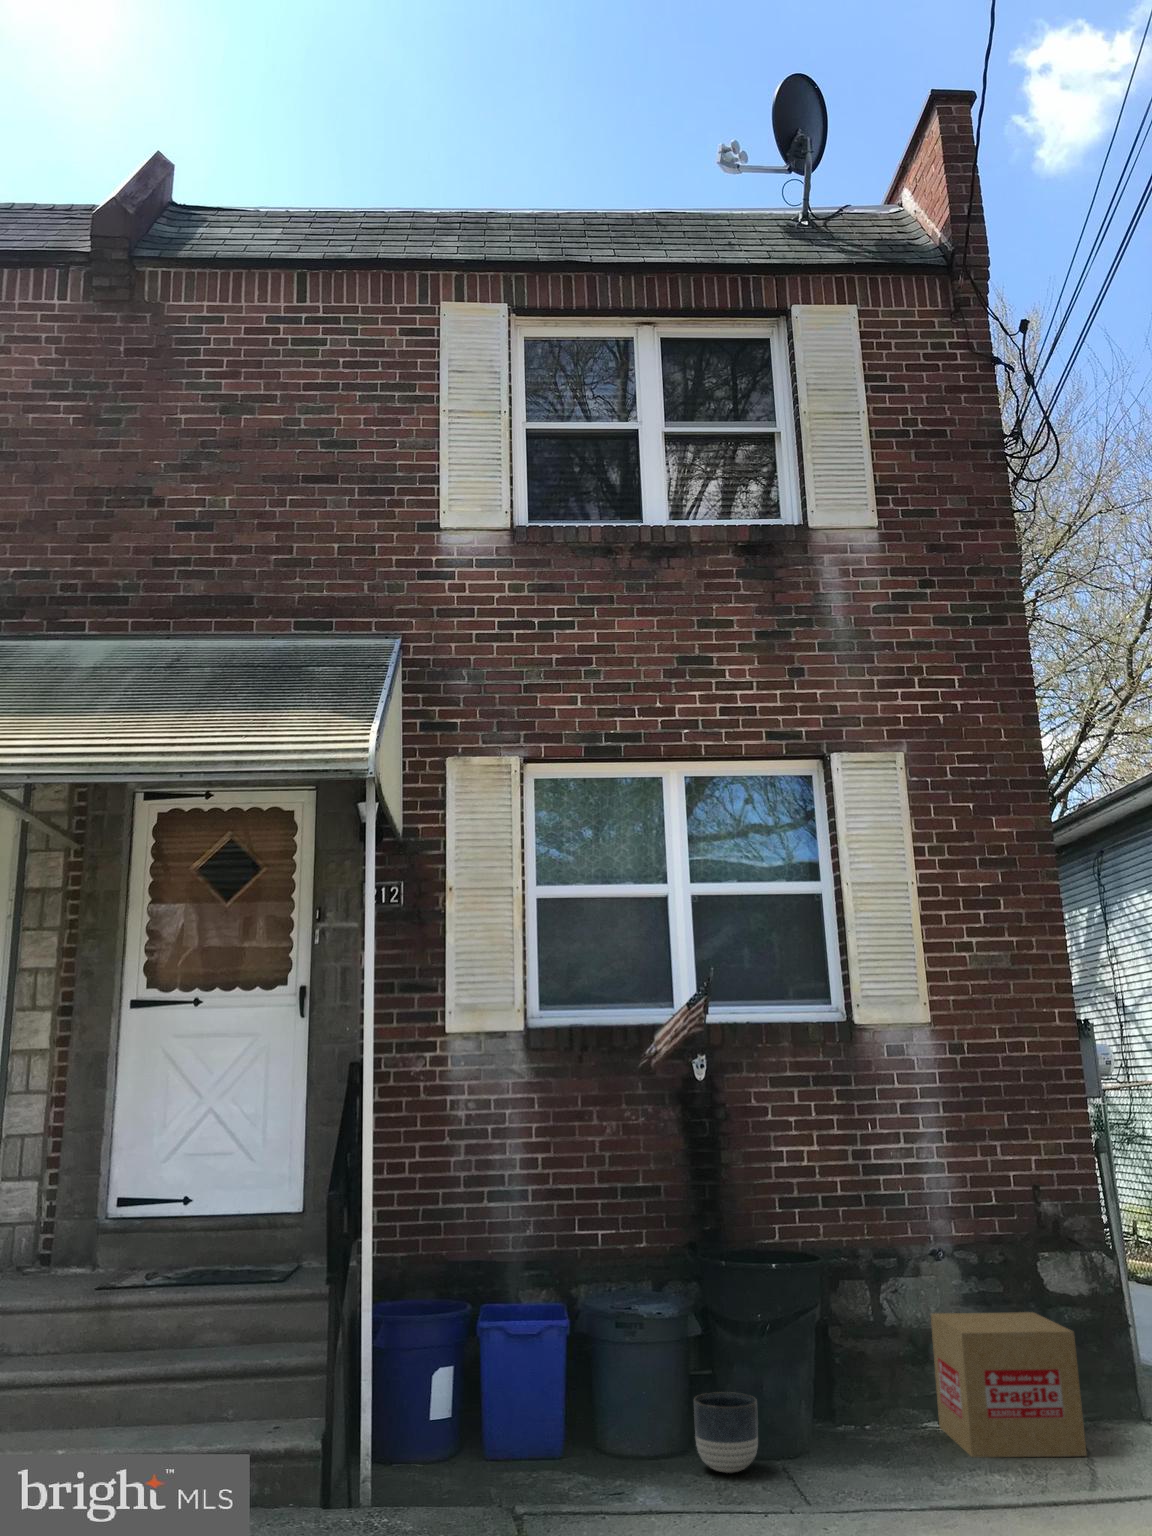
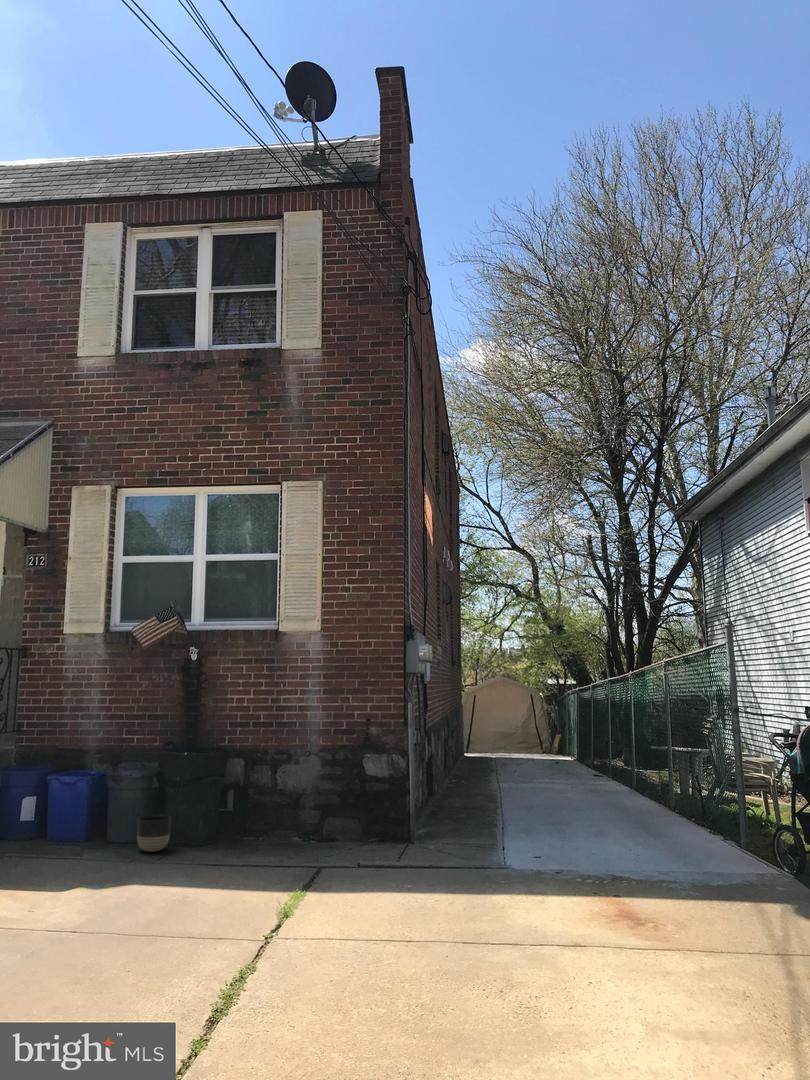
cardboard box: present [931,1312,1087,1457] -> none [285,783,356,855]

